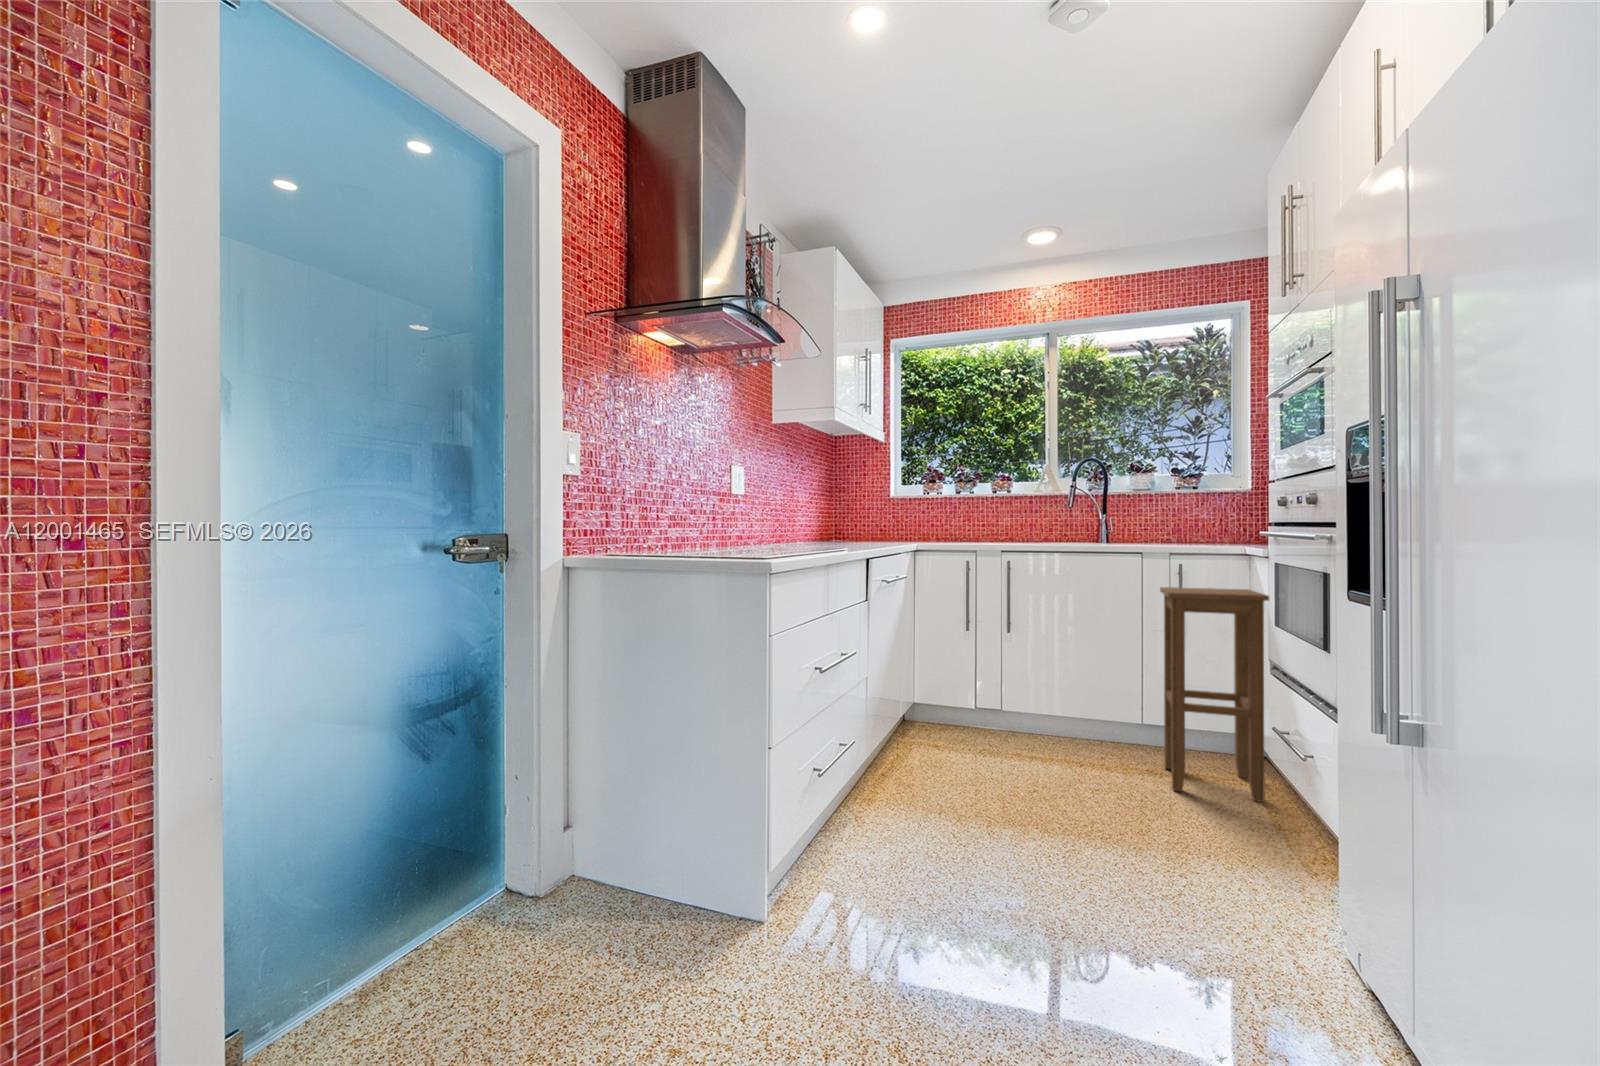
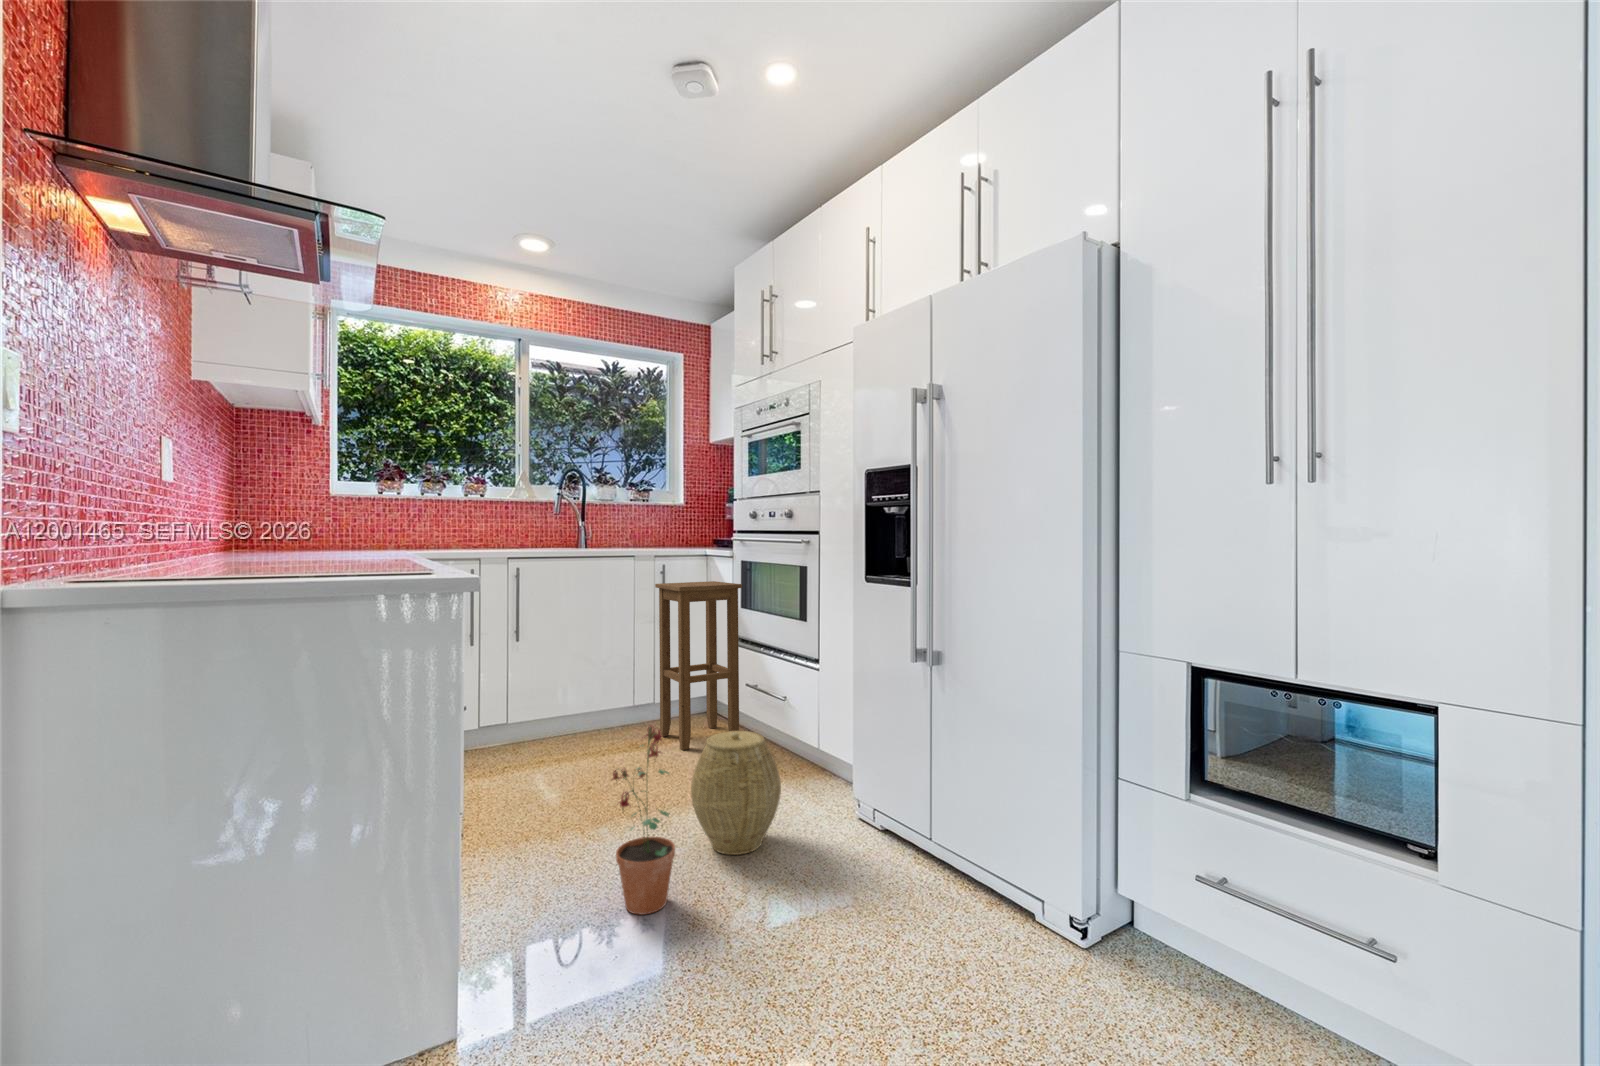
potted plant: none [927,736,999,934] -> present [612,726,675,915]
woven basket: none [1062,772,1185,932] -> present [691,731,781,855]

